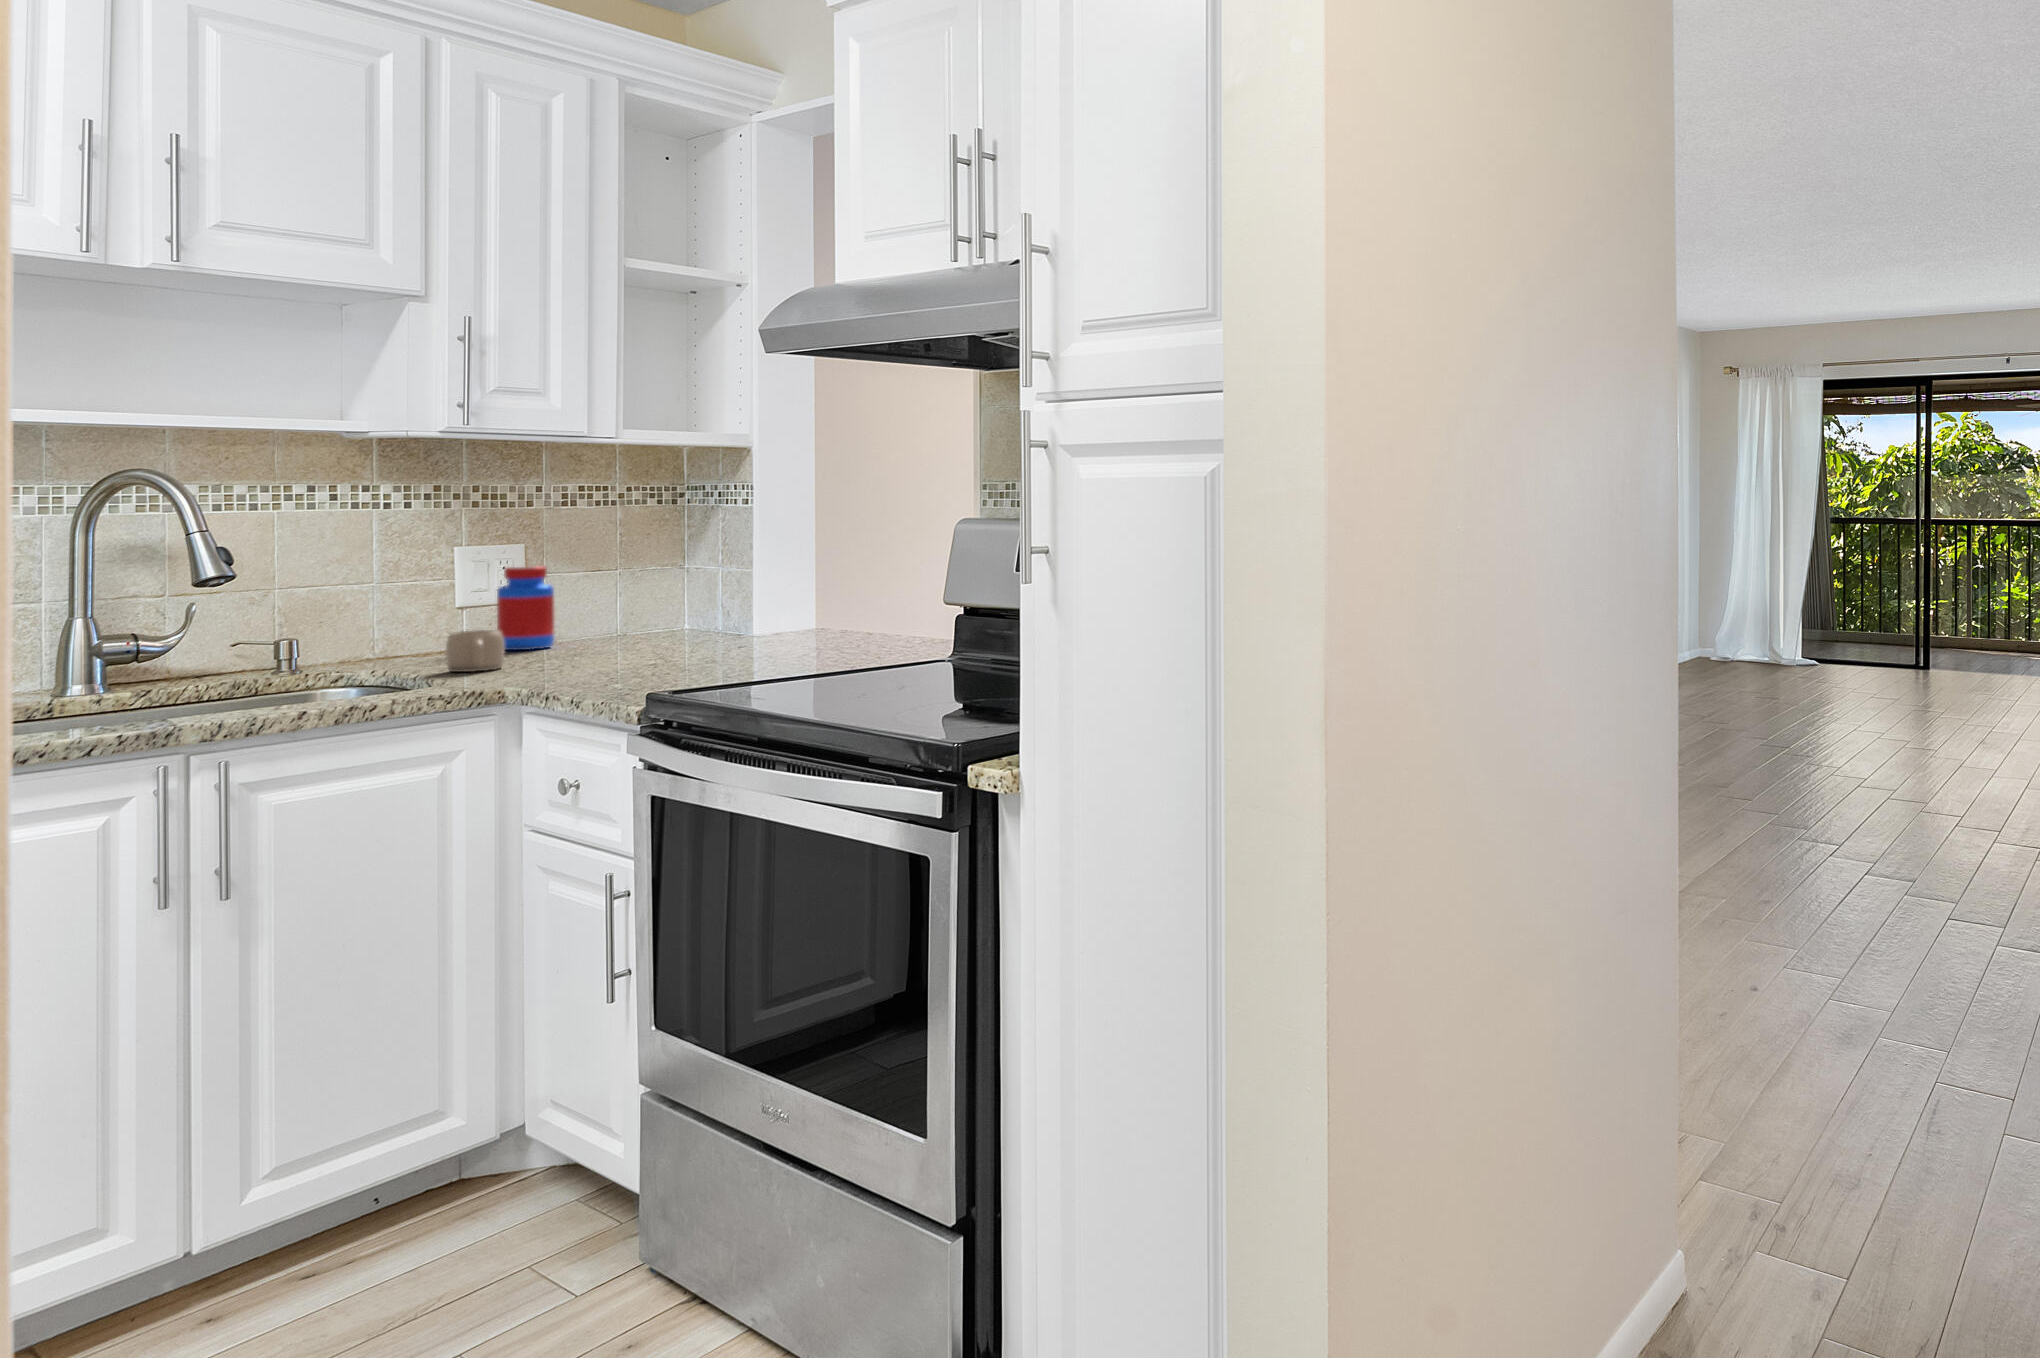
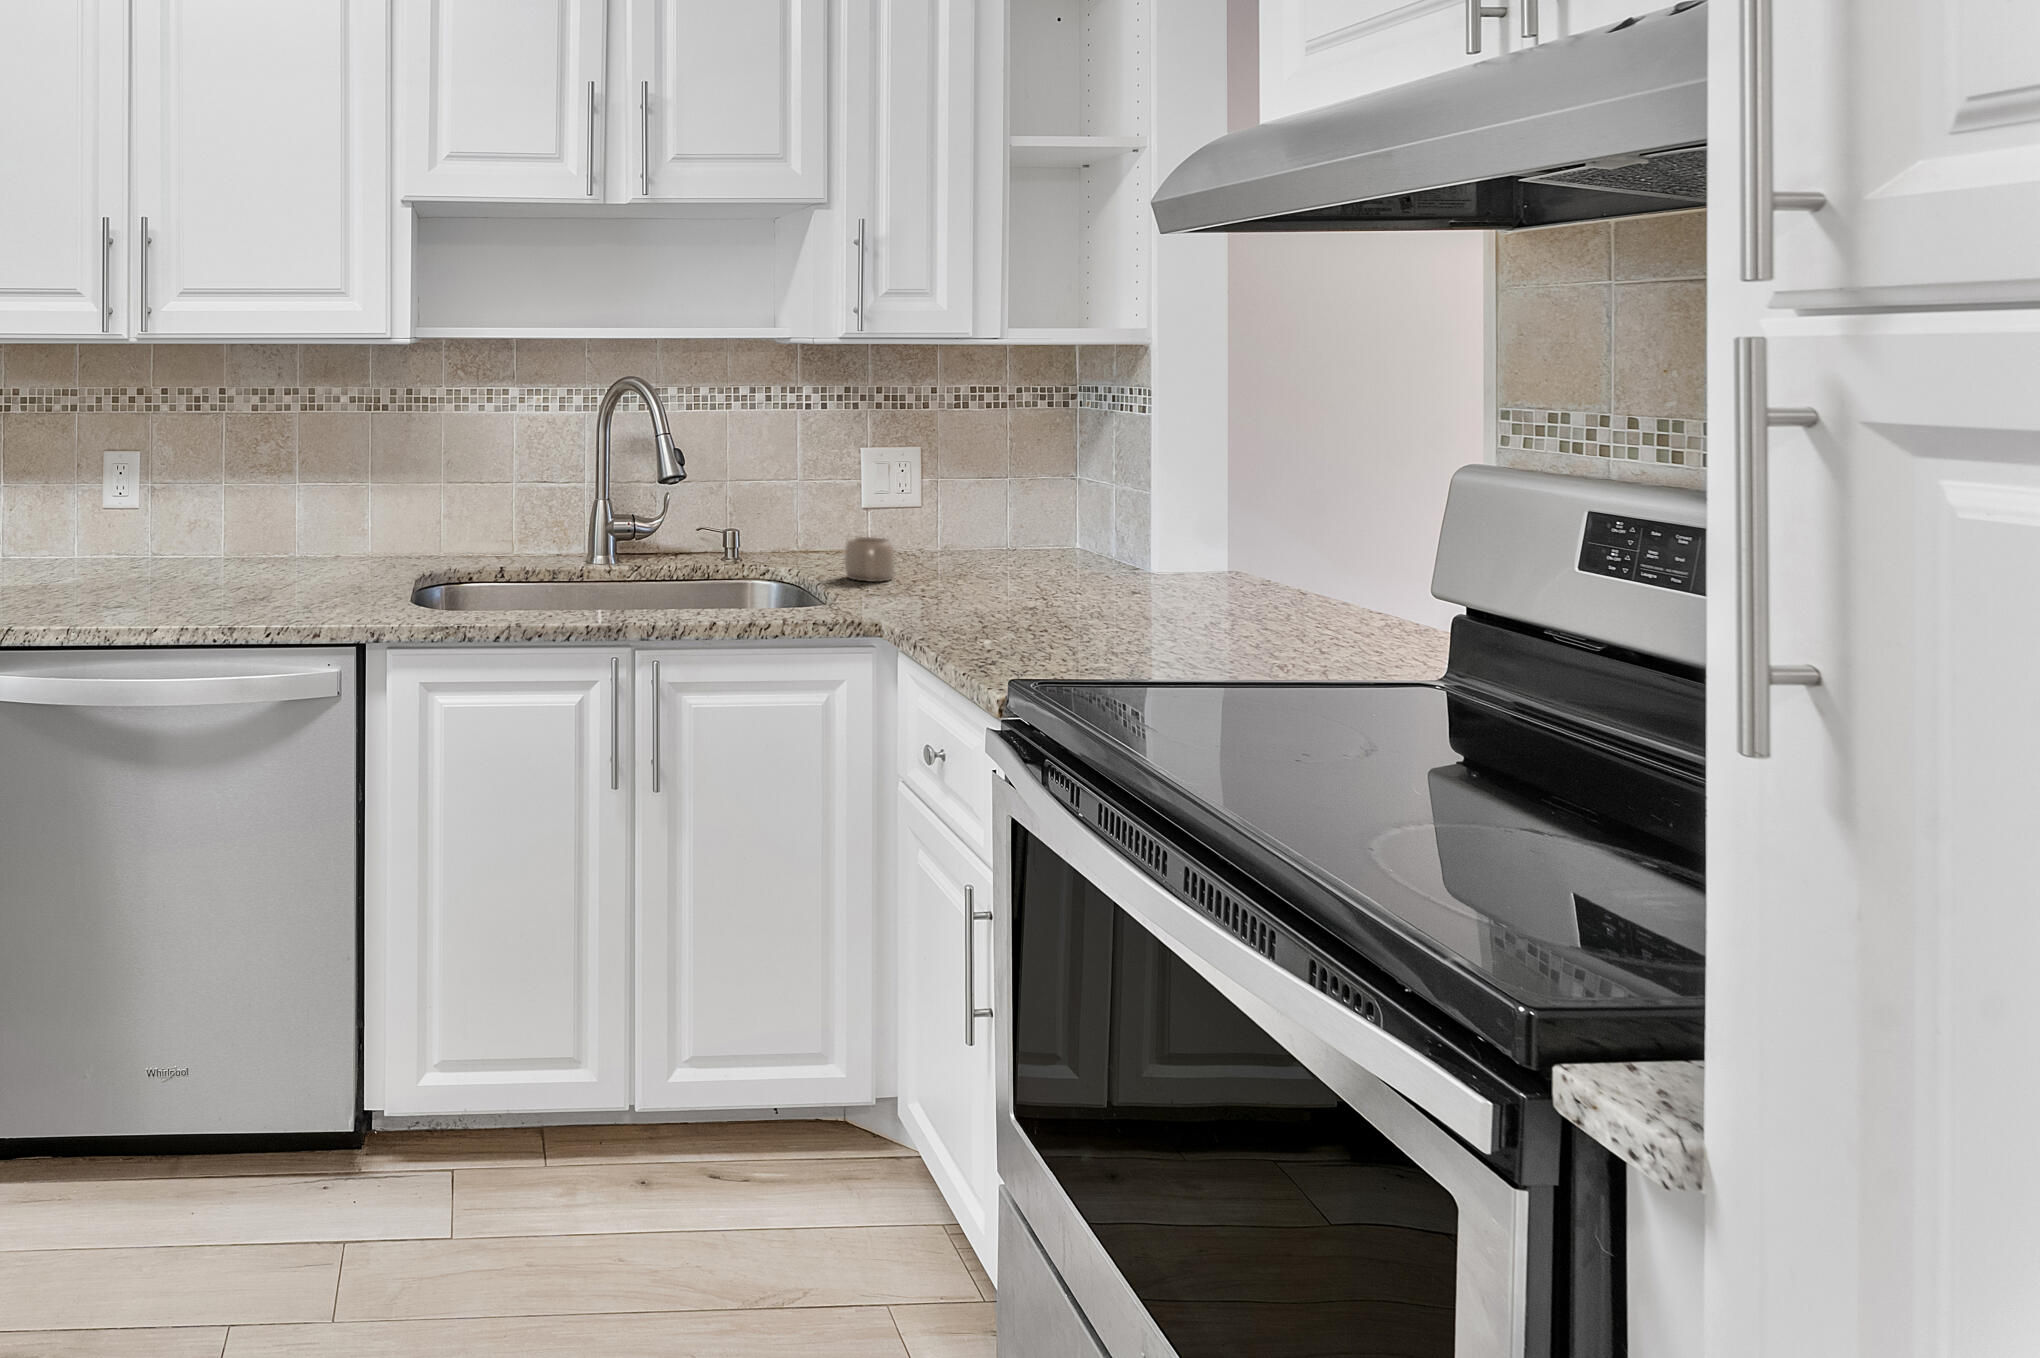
jar: present [497,566,555,650] -> none [900,466,950,550]

